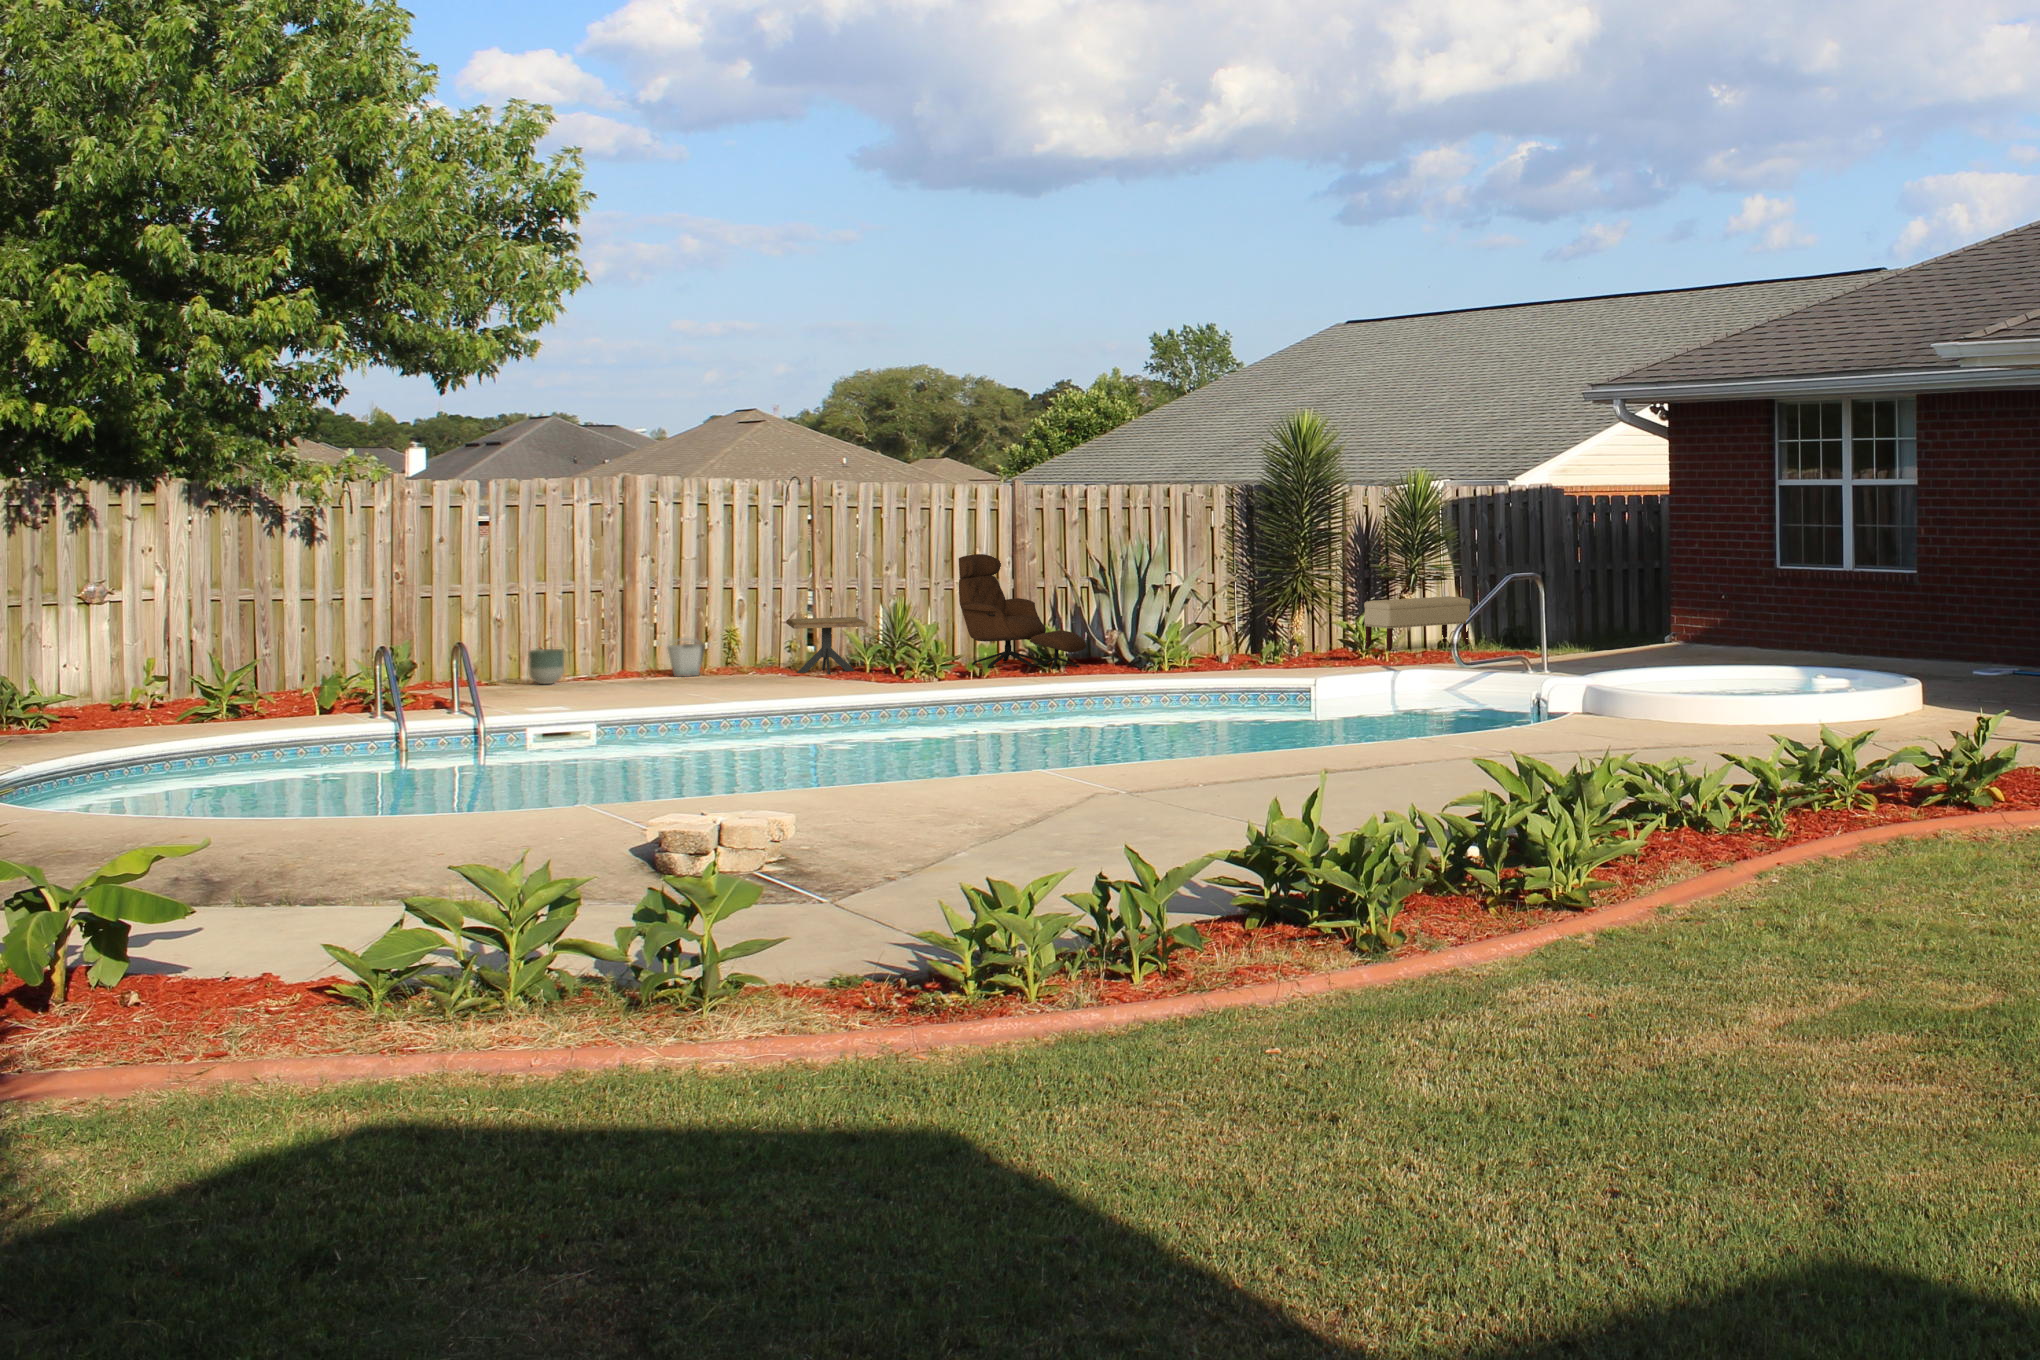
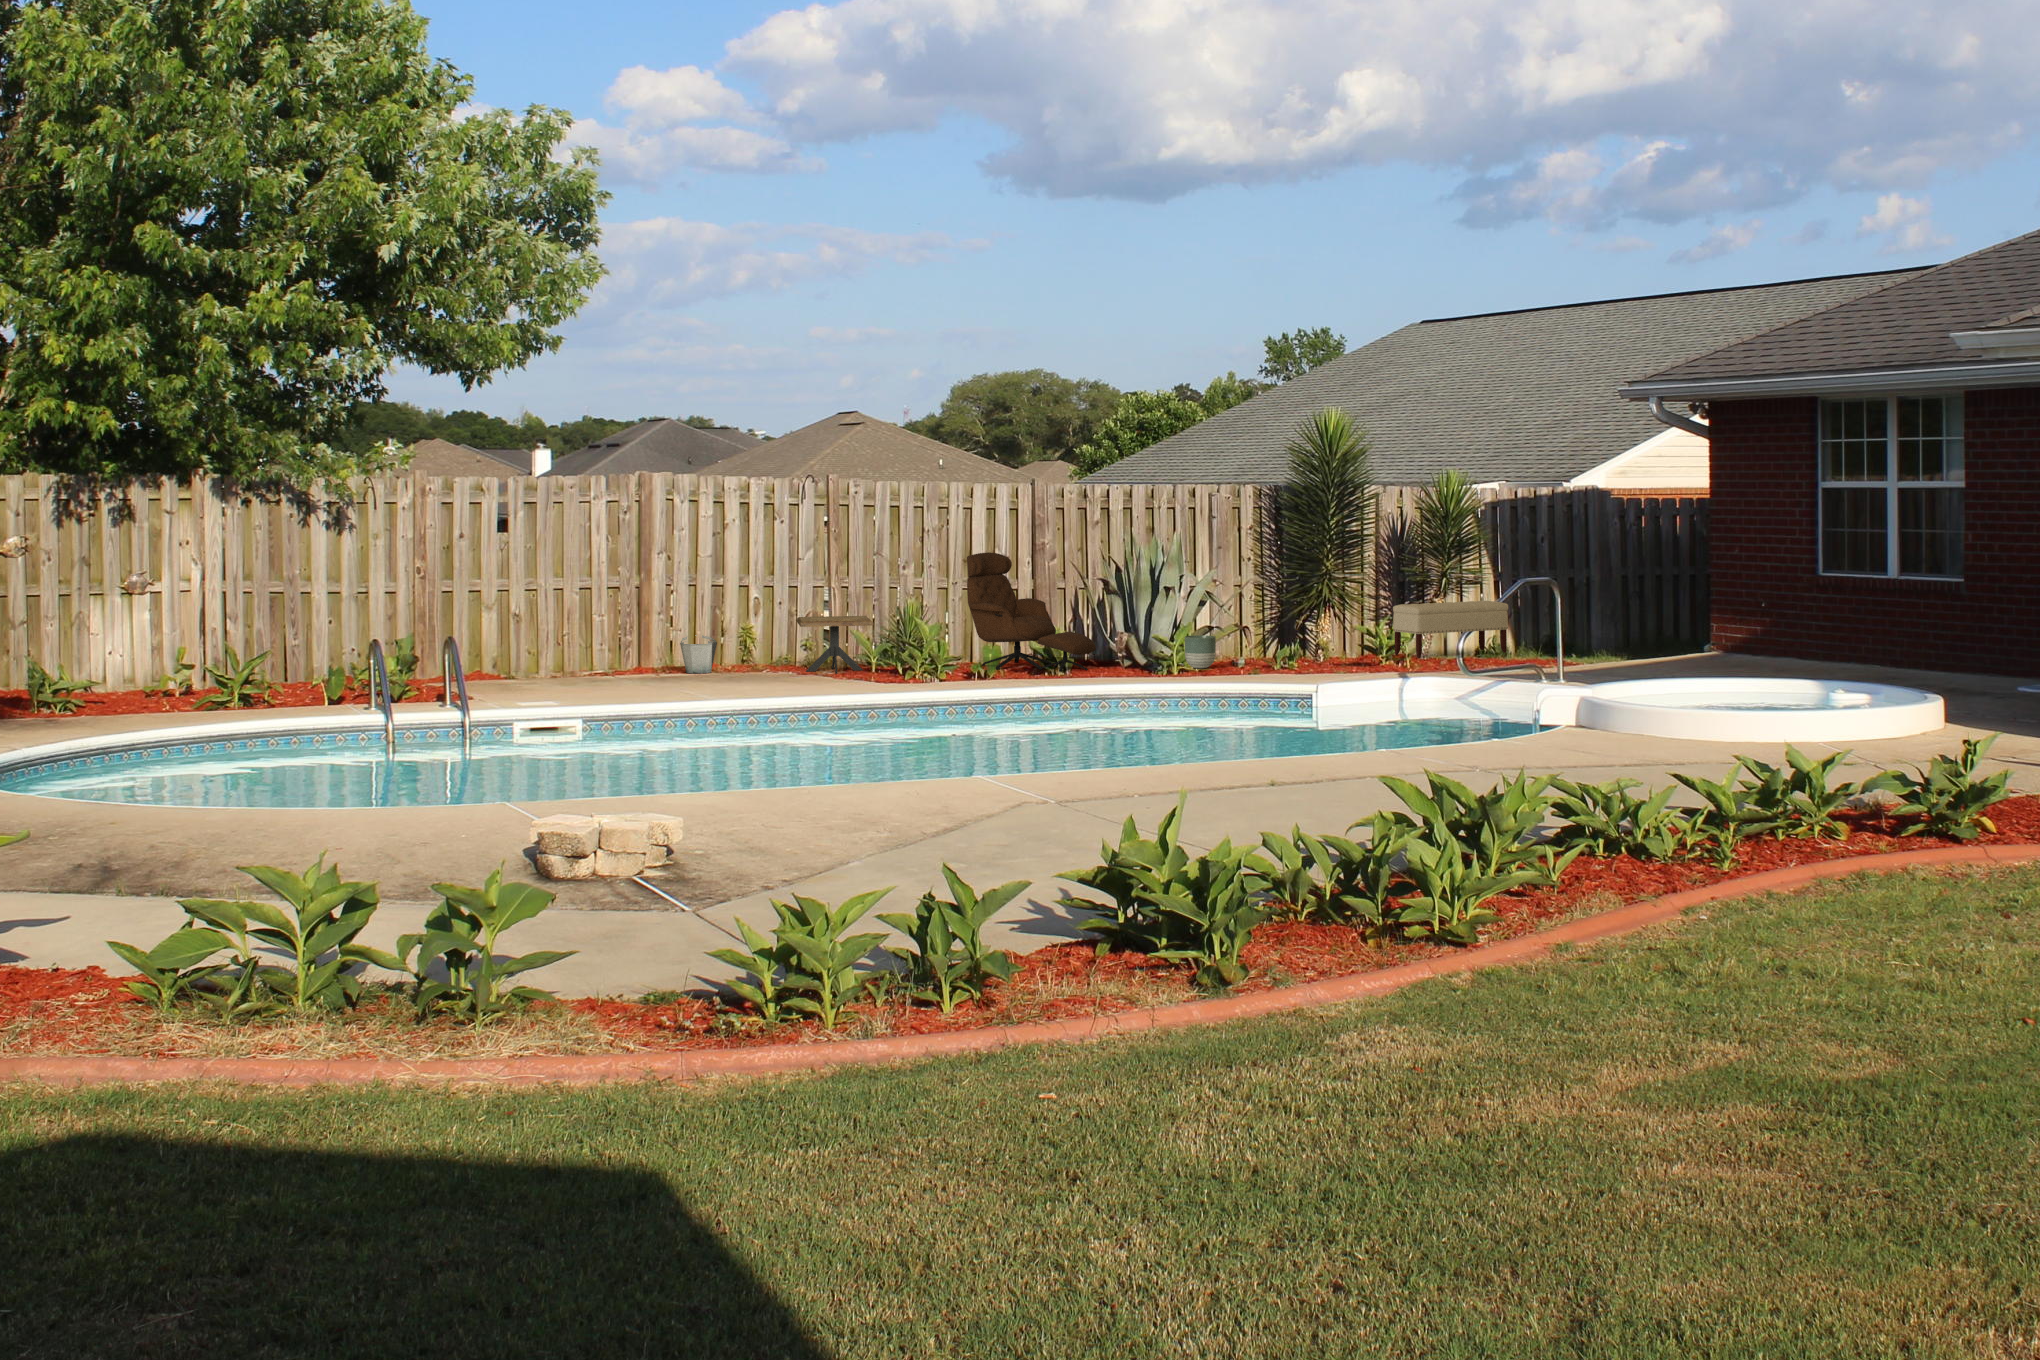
planter: present [528,649,564,684] -> present [1185,635,1216,668]

